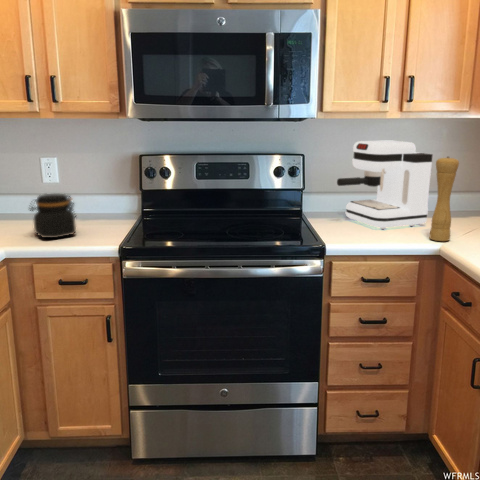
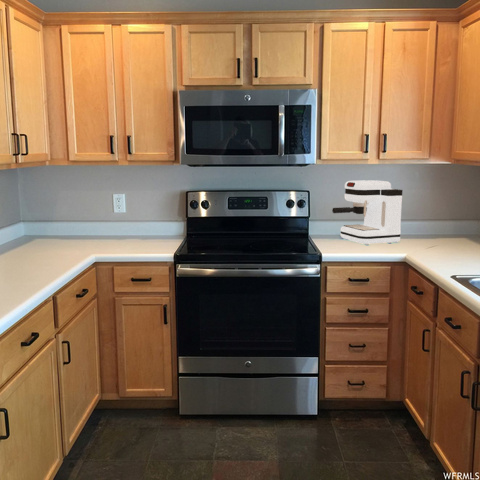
pepper mill: present [430,157,459,241] -> none [399,191,418,252]
jar: present [29,194,76,238] -> none [110,218,143,249]

